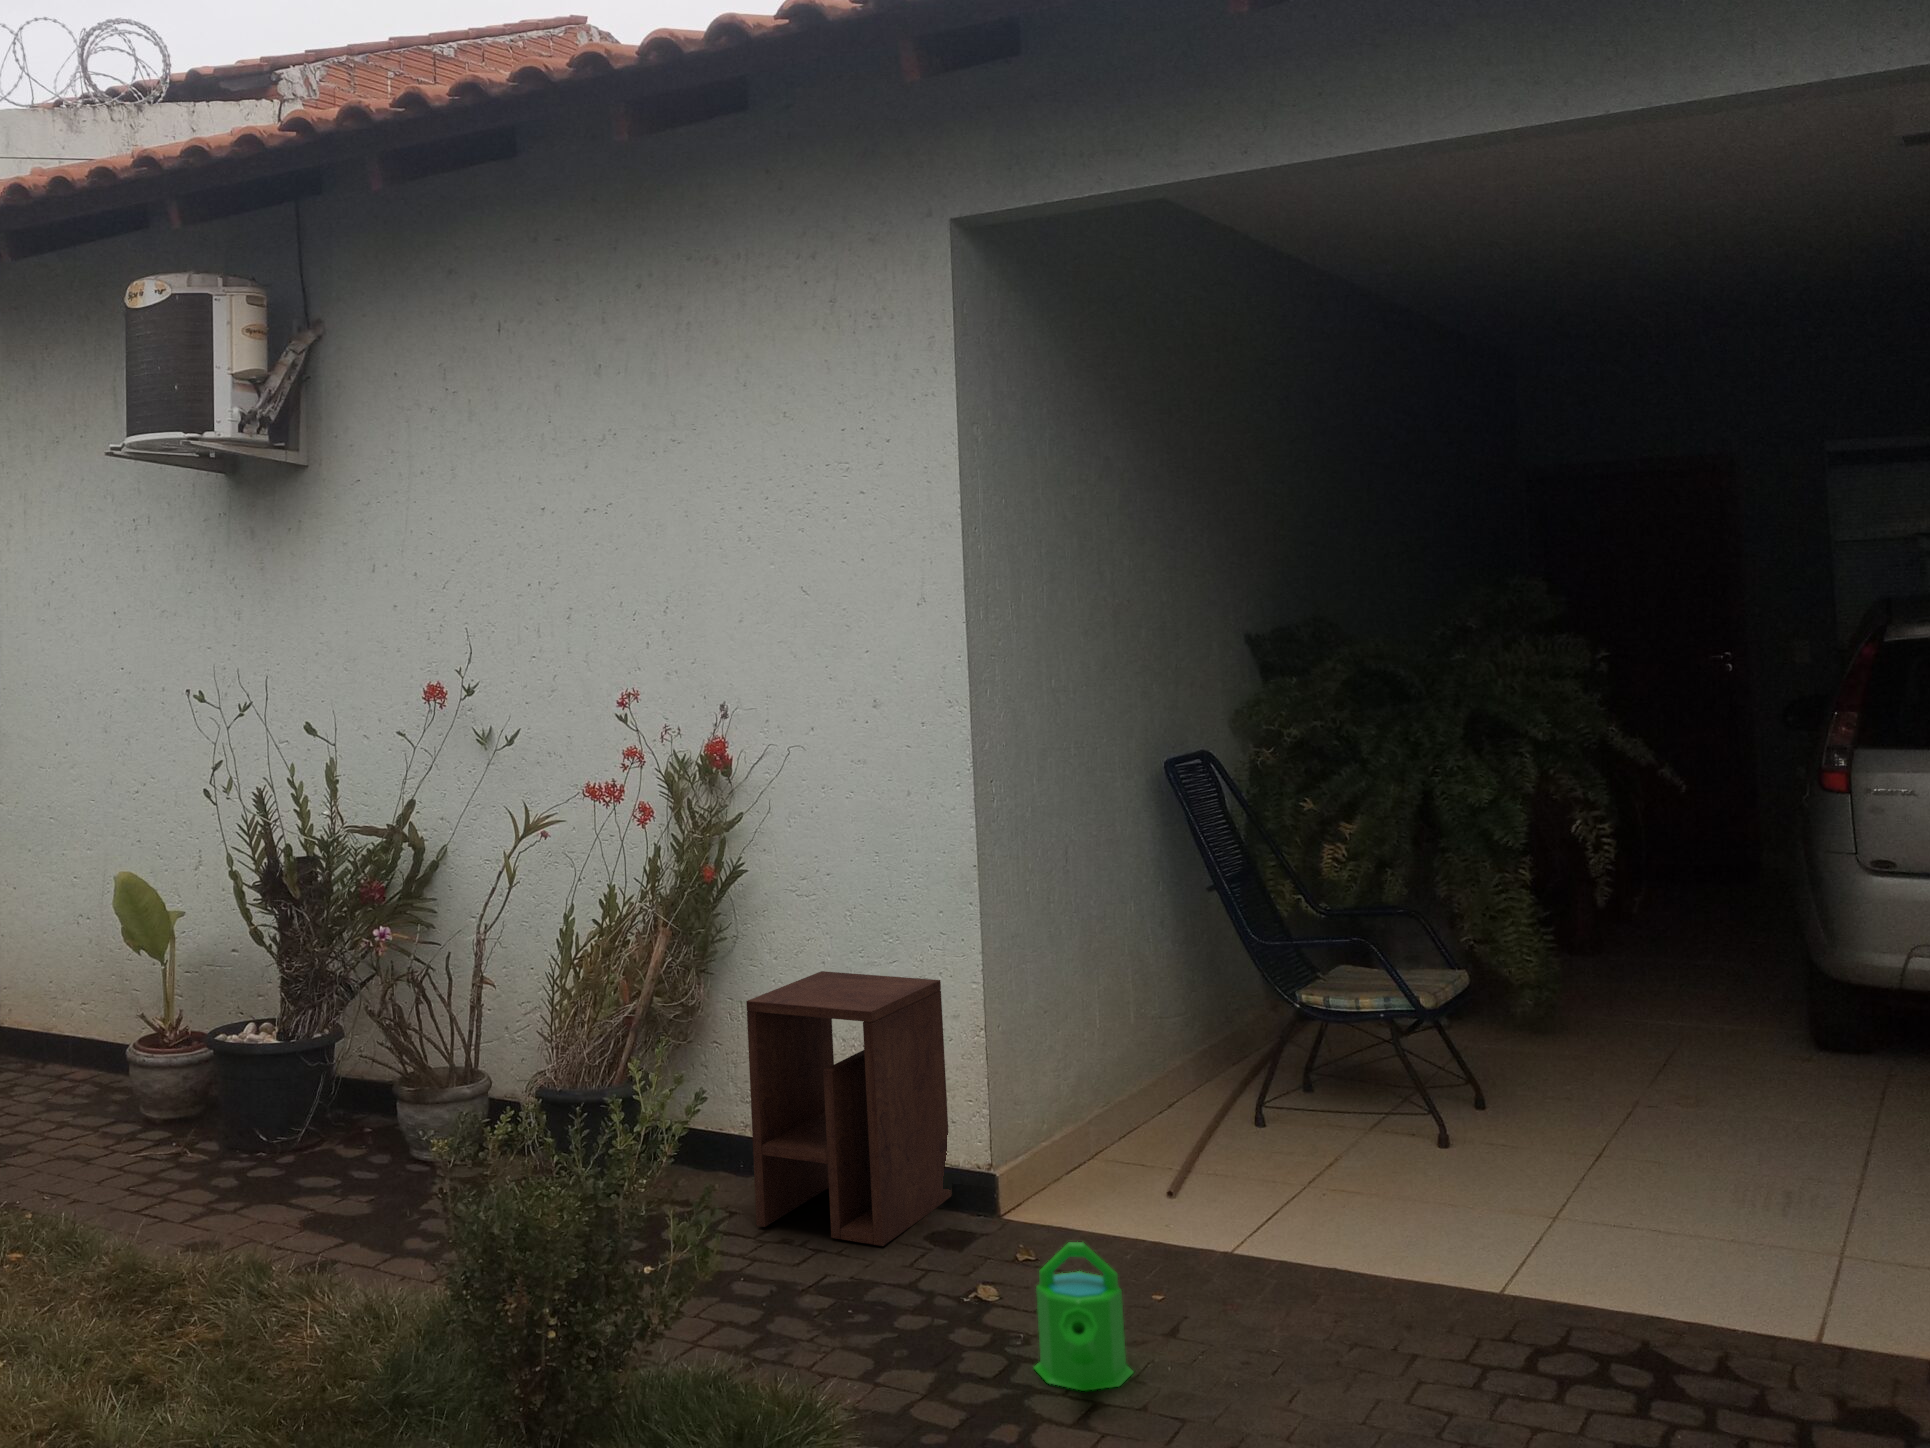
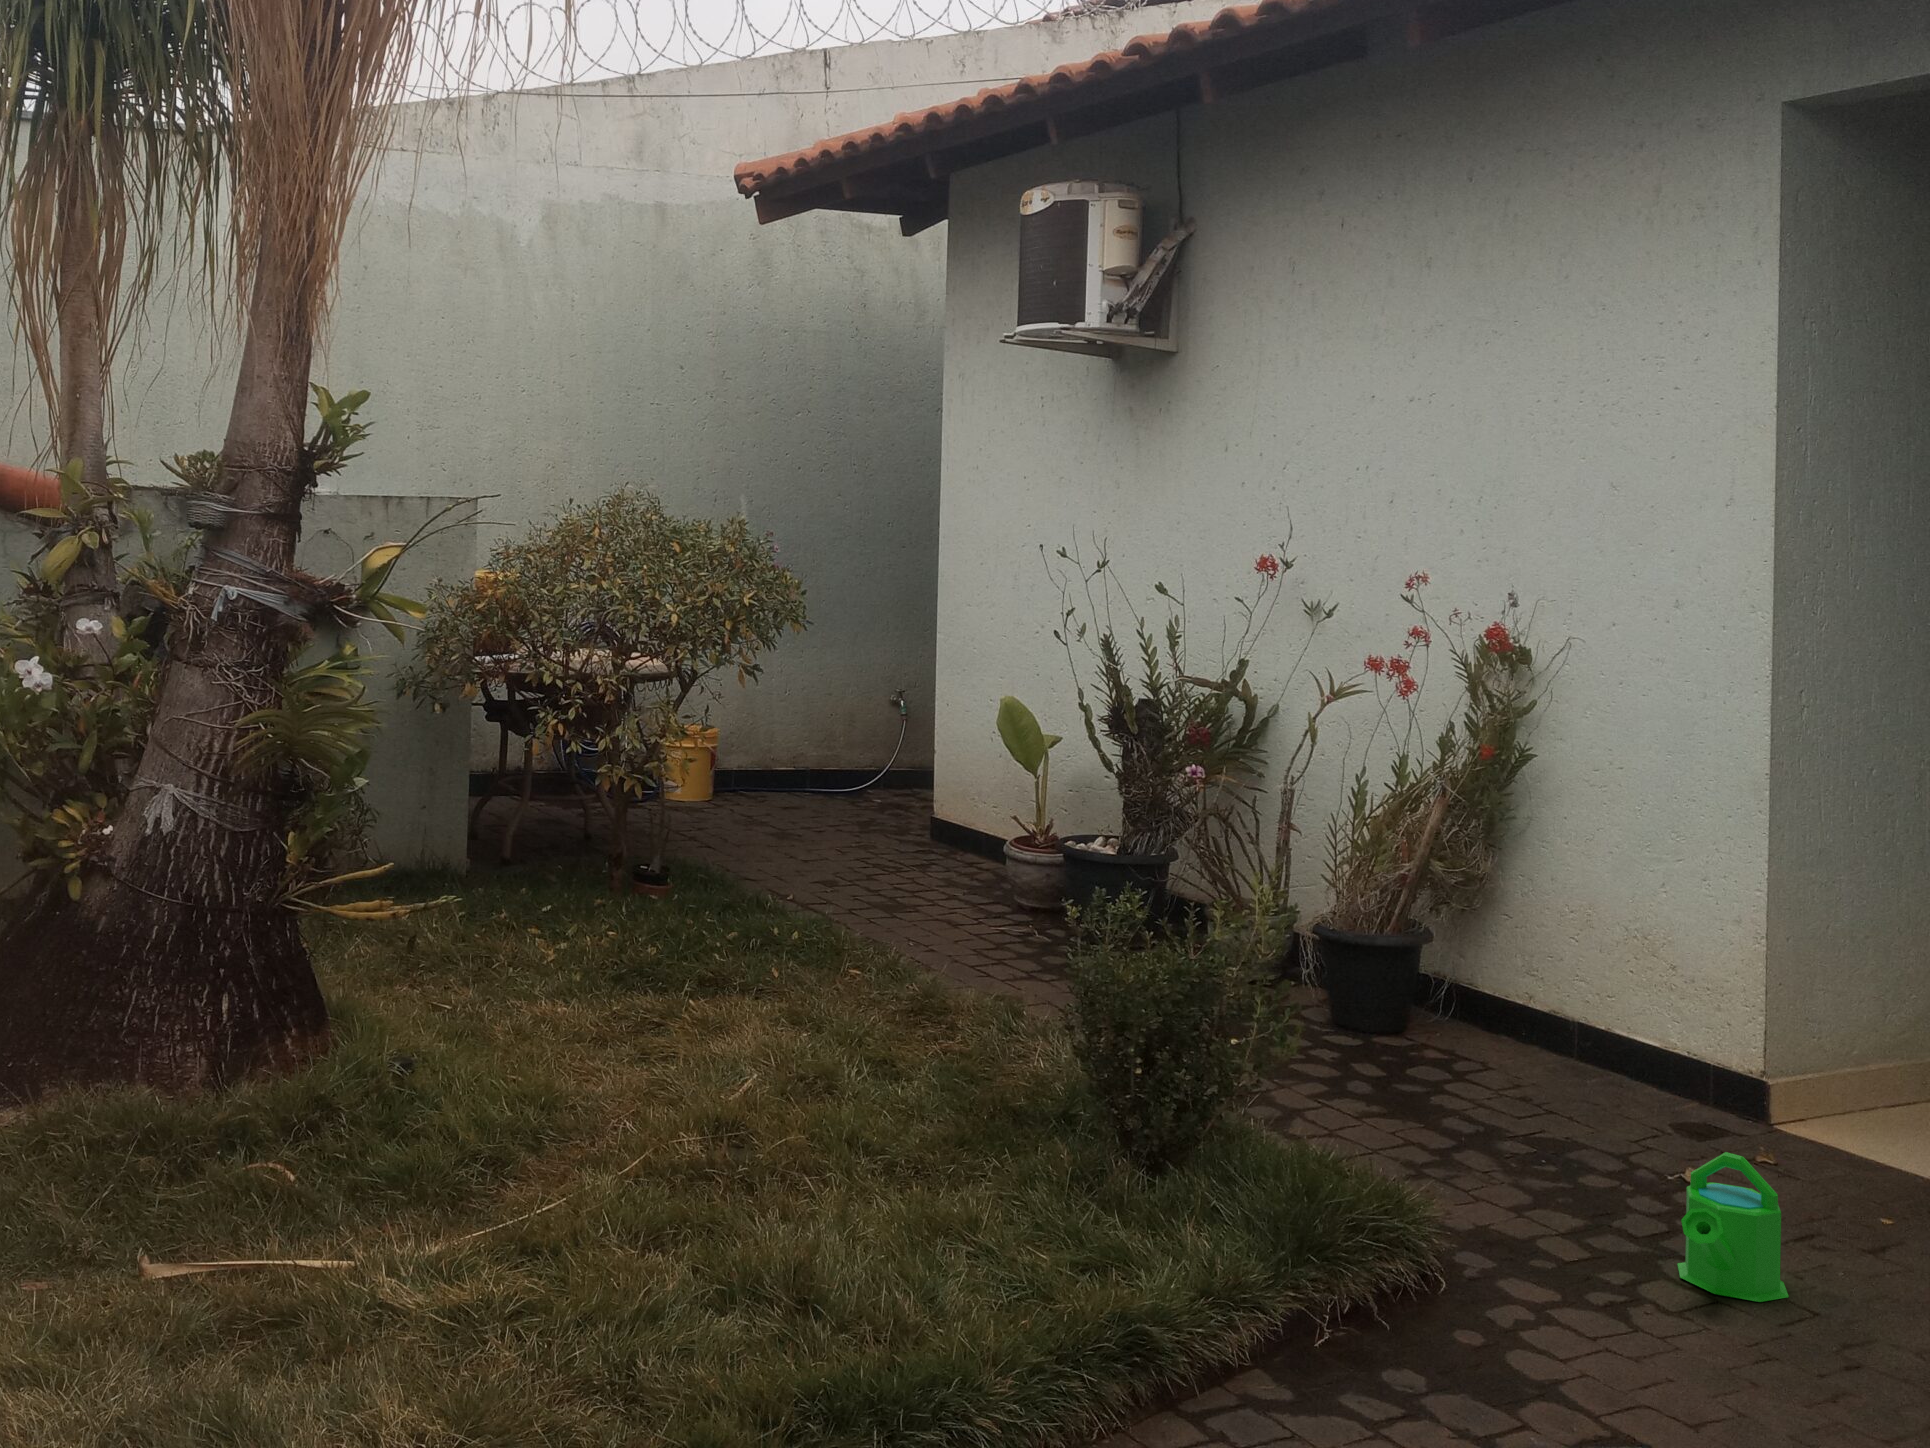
side table: present [746,971,952,1246] -> none [1489,870,1727,1138]

